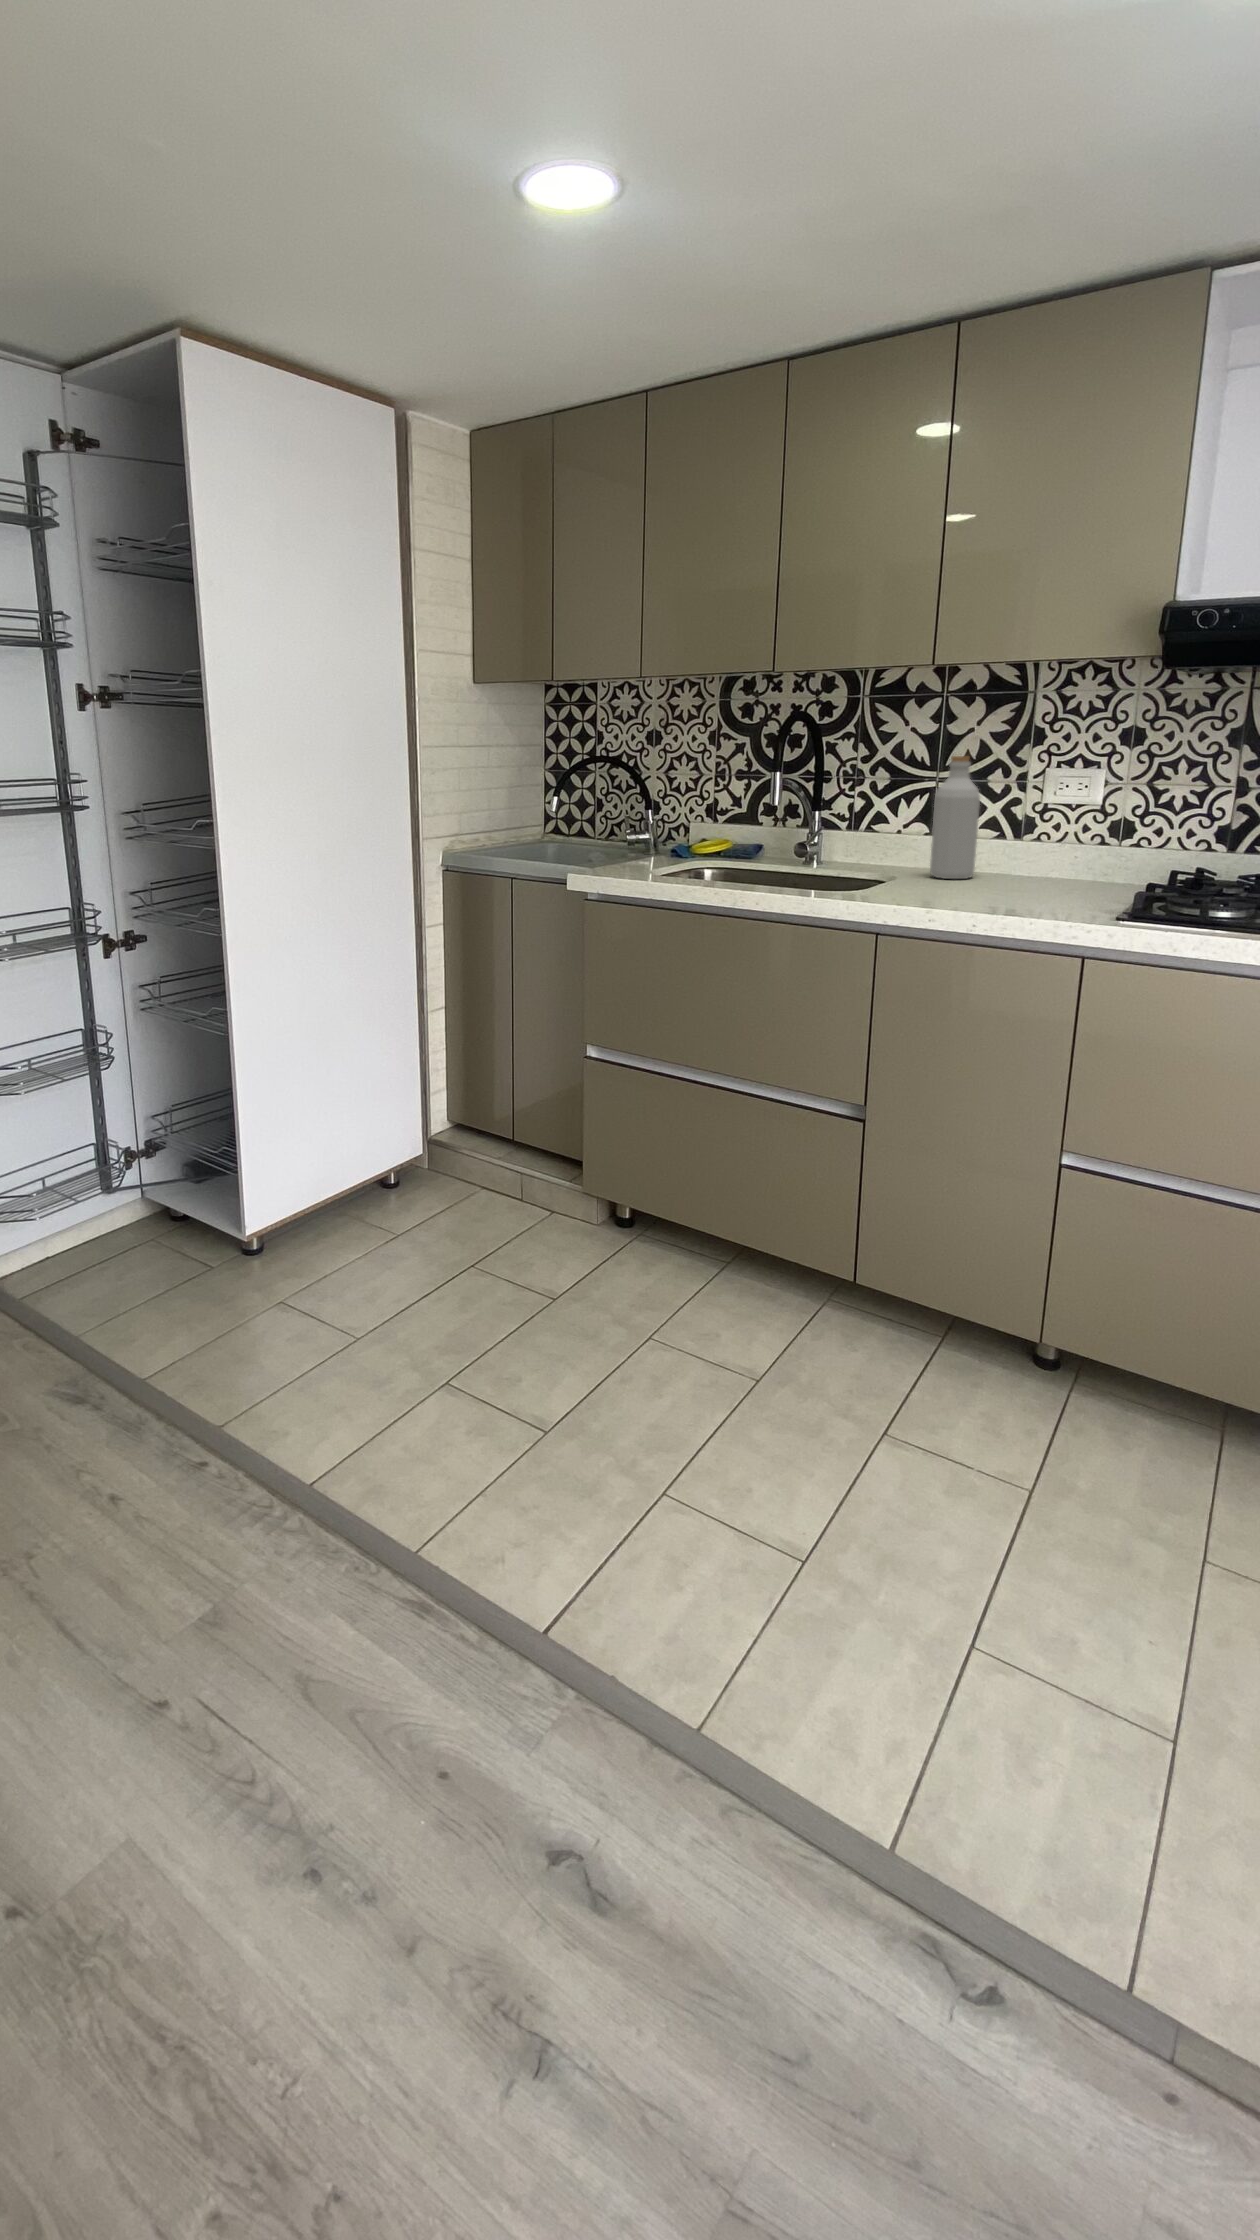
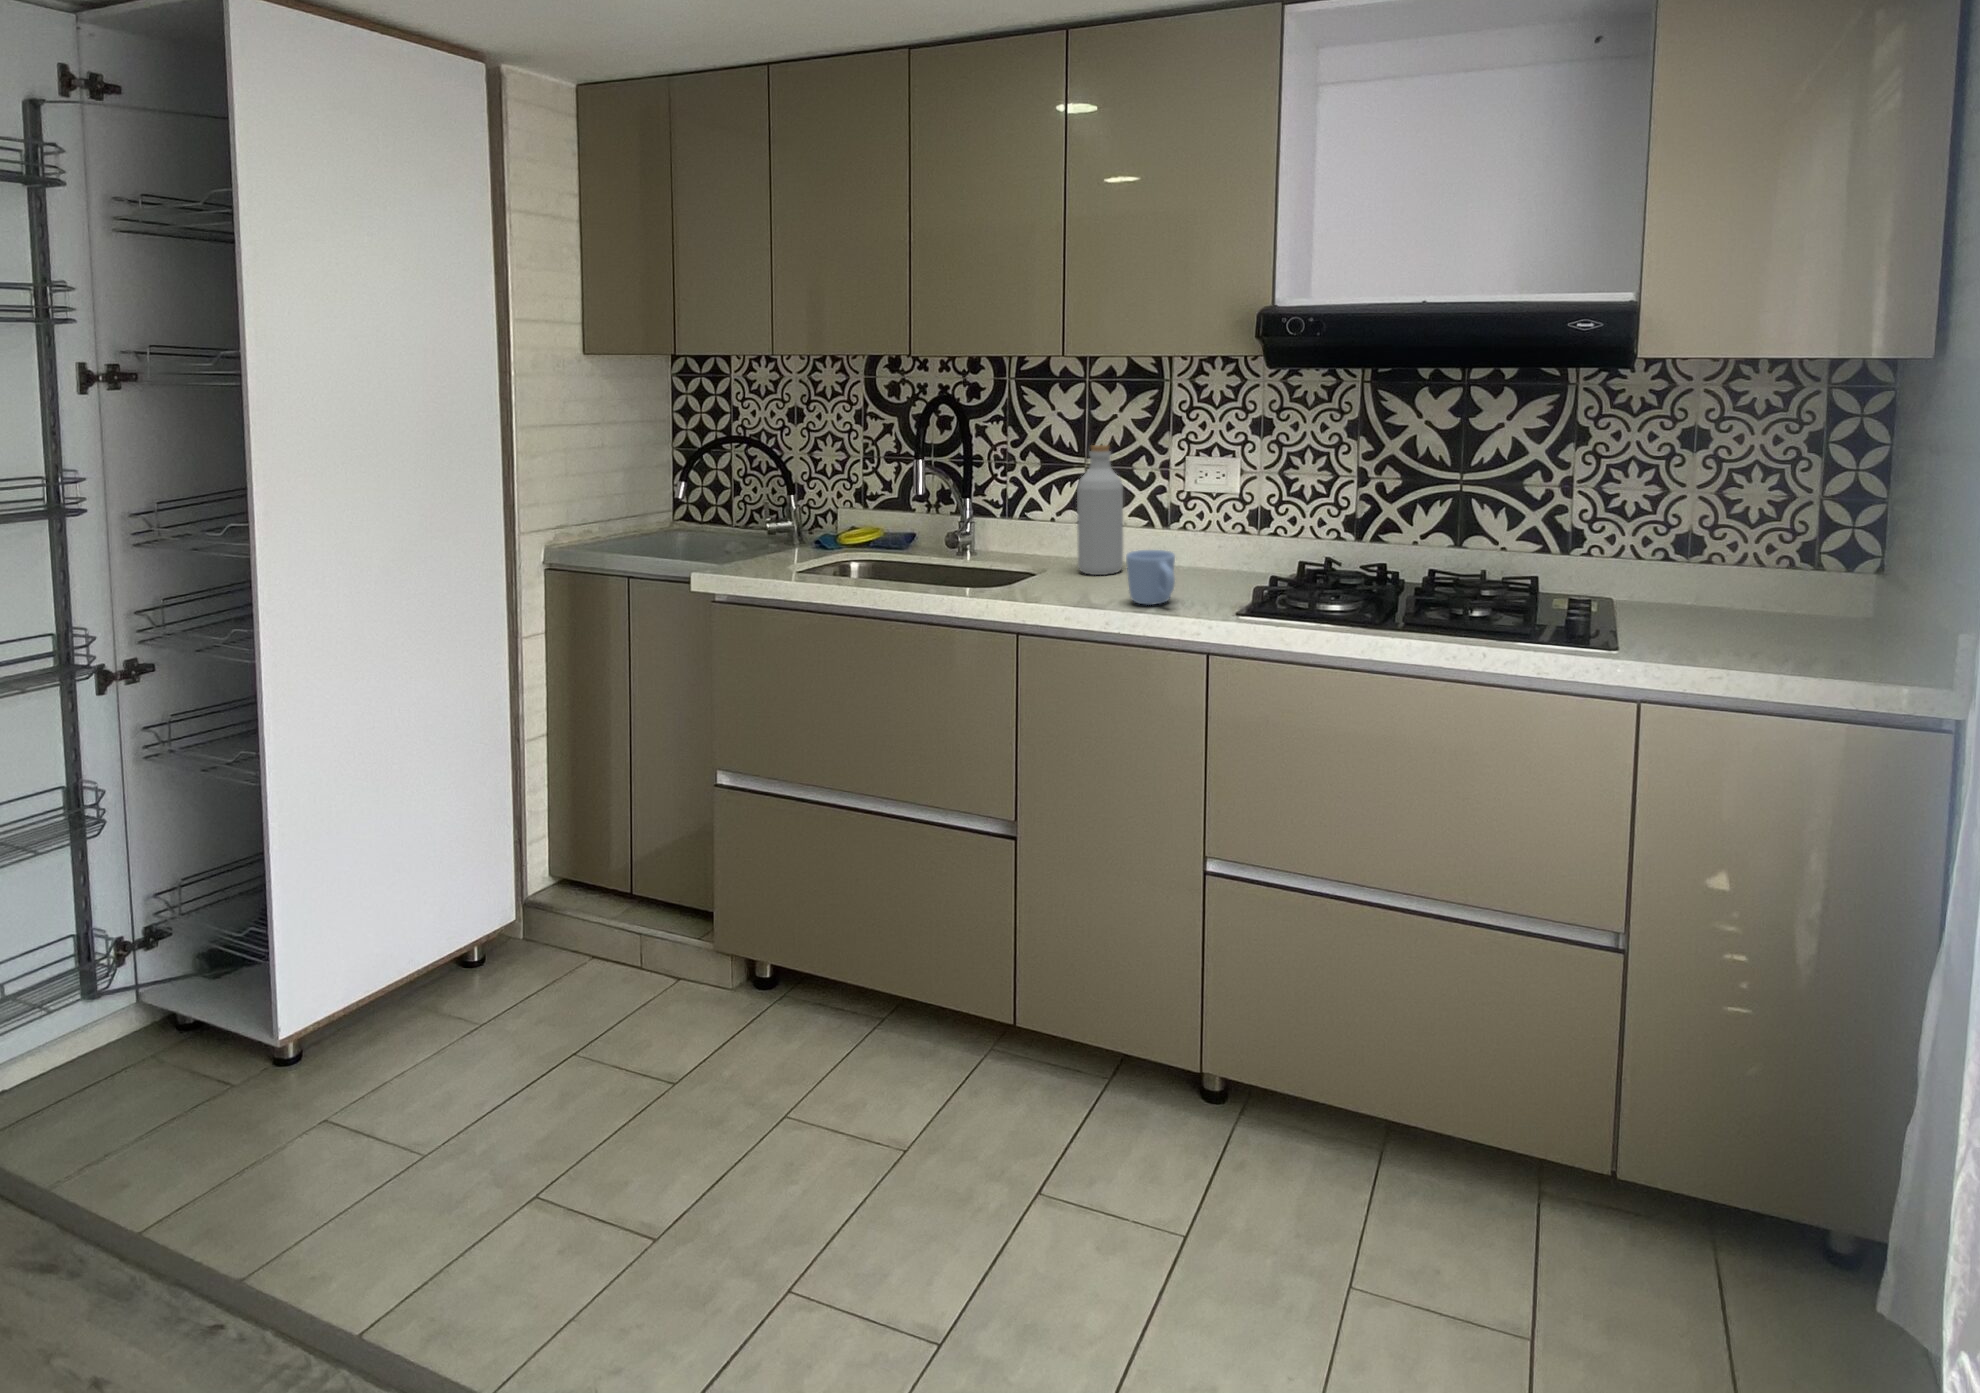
mug: none [1000,850,1052,899] -> present [1126,550,1175,605]

